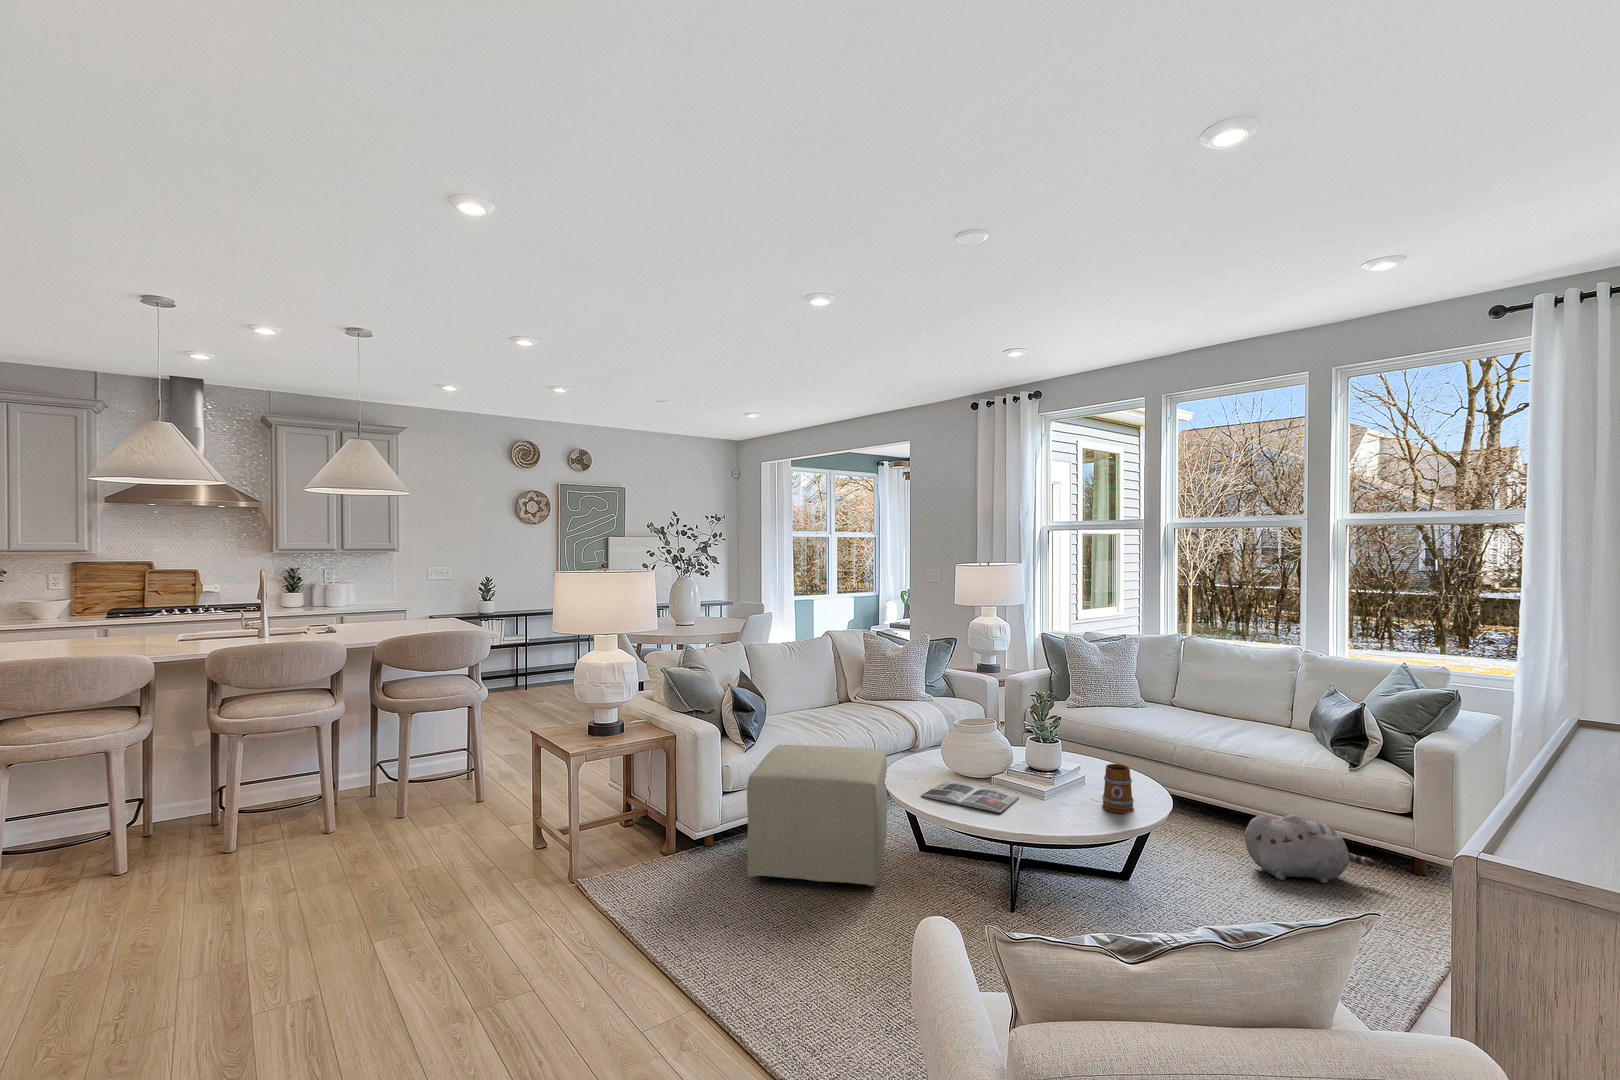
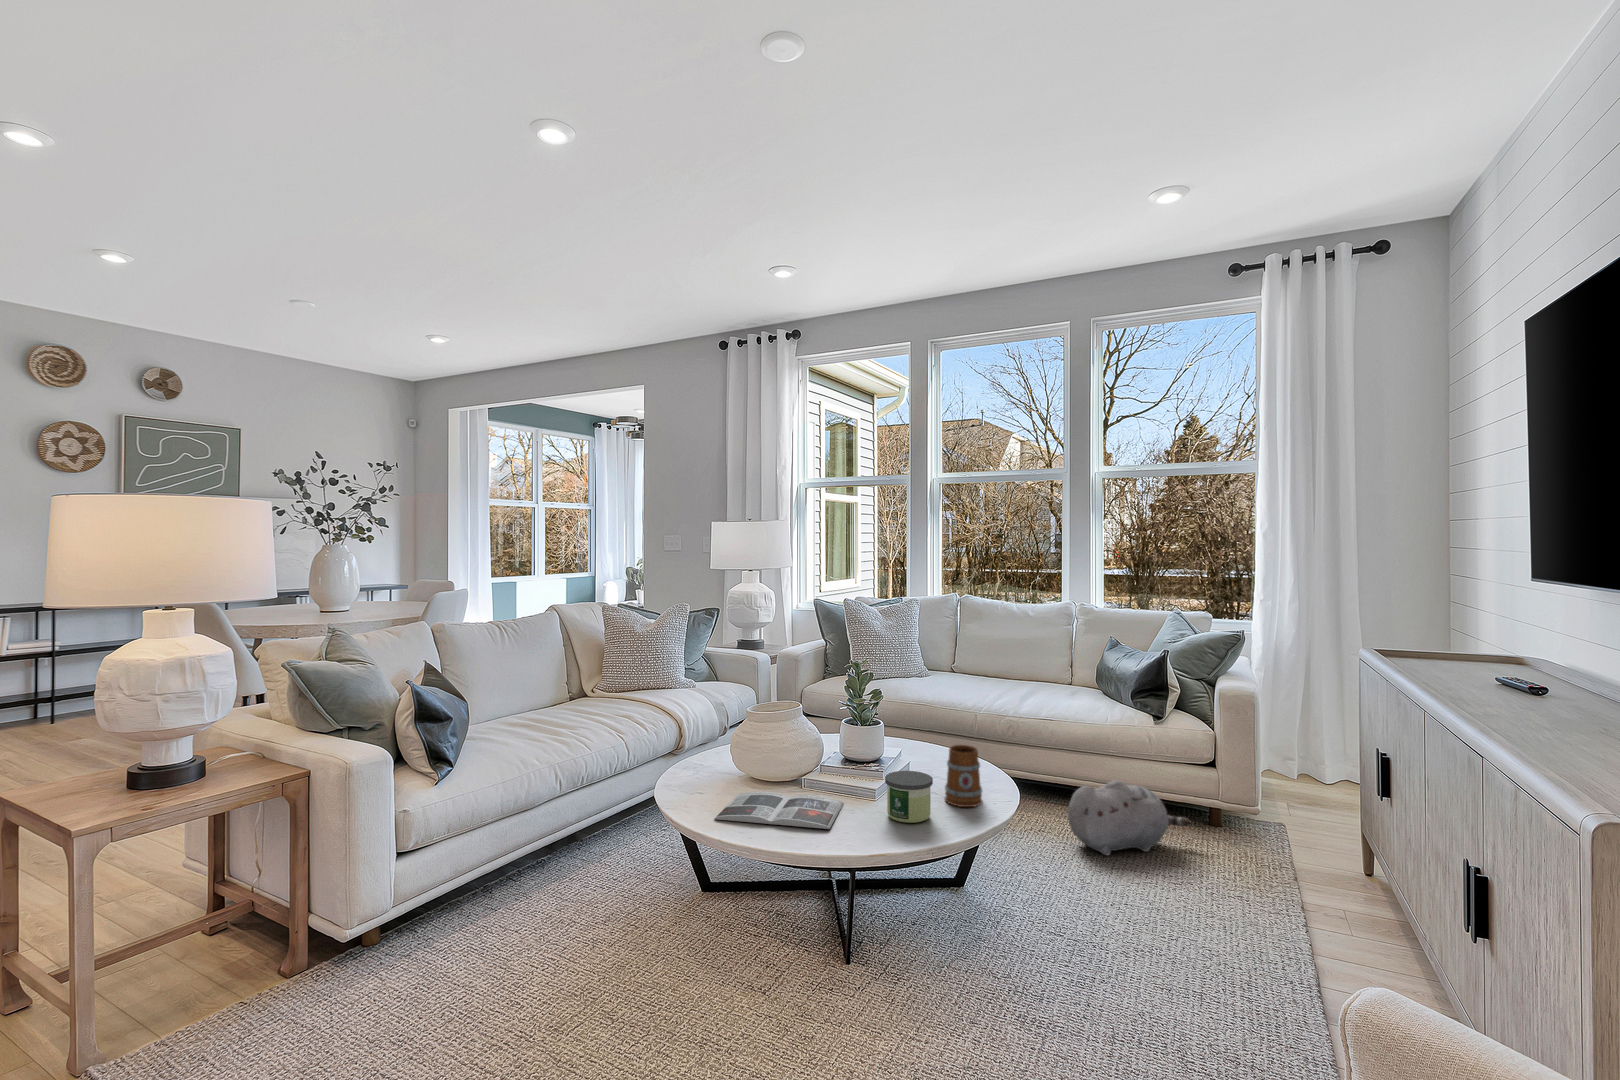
ottoman: present [747,745,887,888] -> none [440,759,653,984]
candle: none [1048,778,1085,818] -> present [885,771,933,823]

